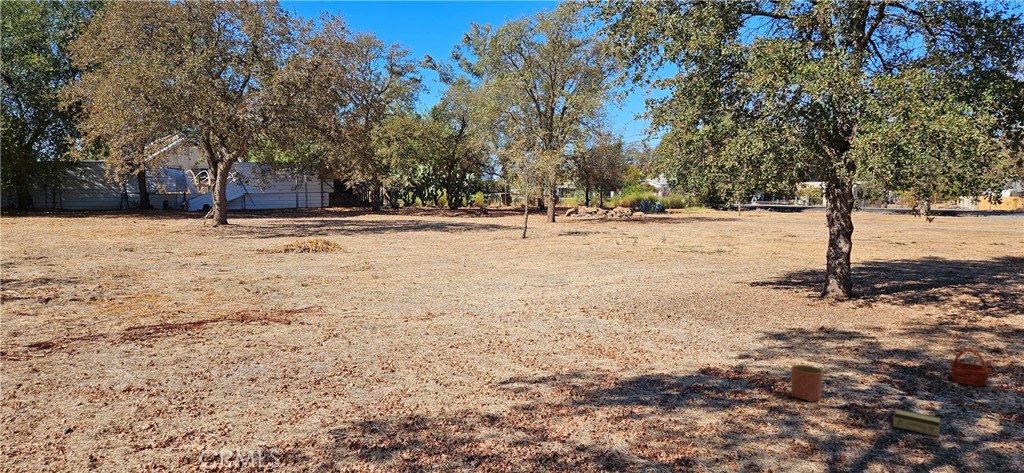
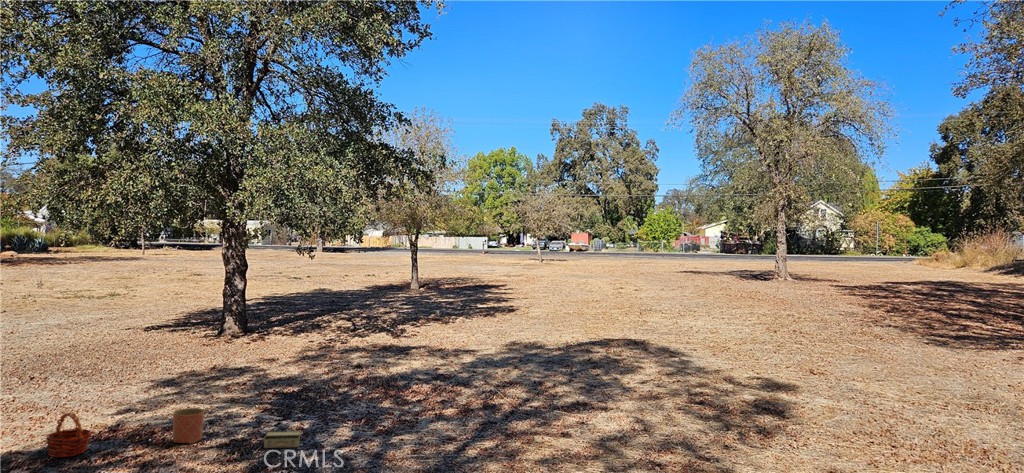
basket: present [950,349,990,386] -> present [46,412,90,457]

